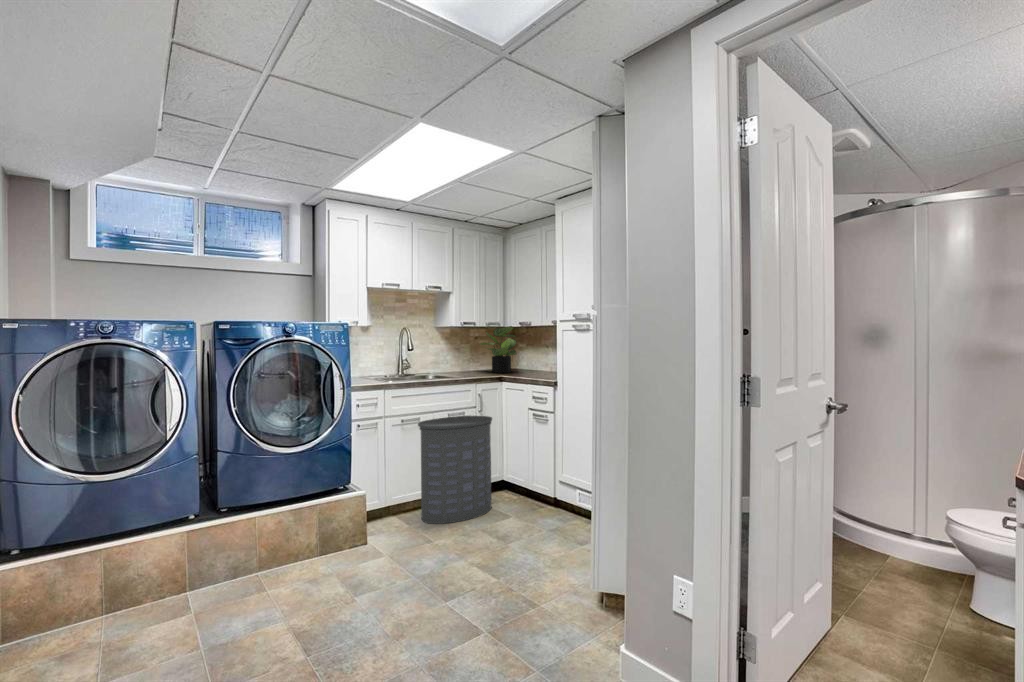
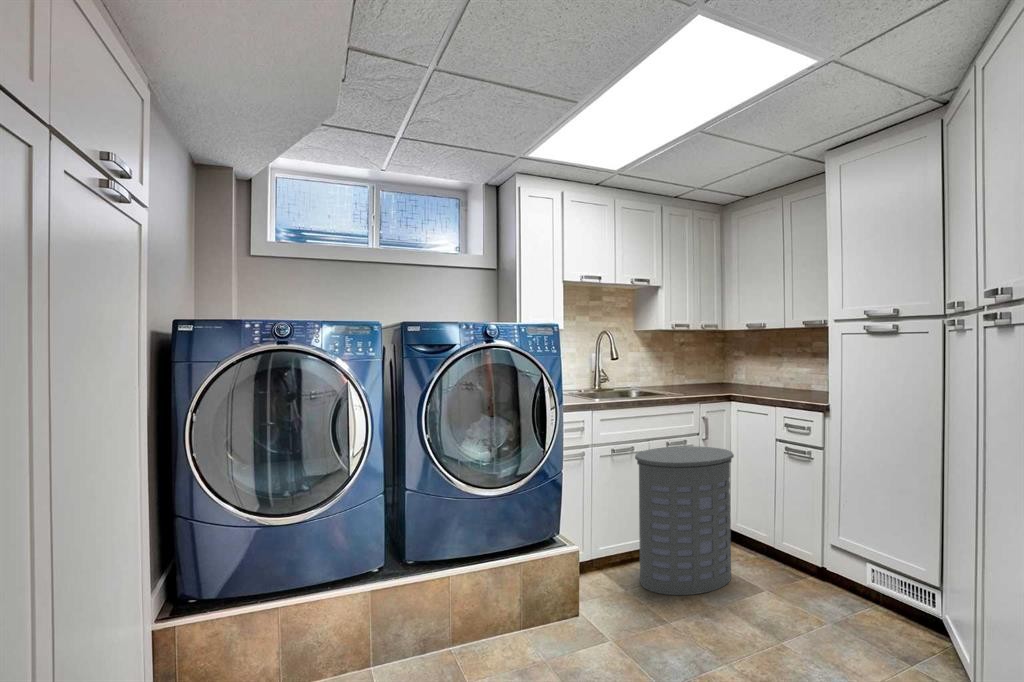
potted plant: present [480,326,517,373] -> none [686,328,741,388]

